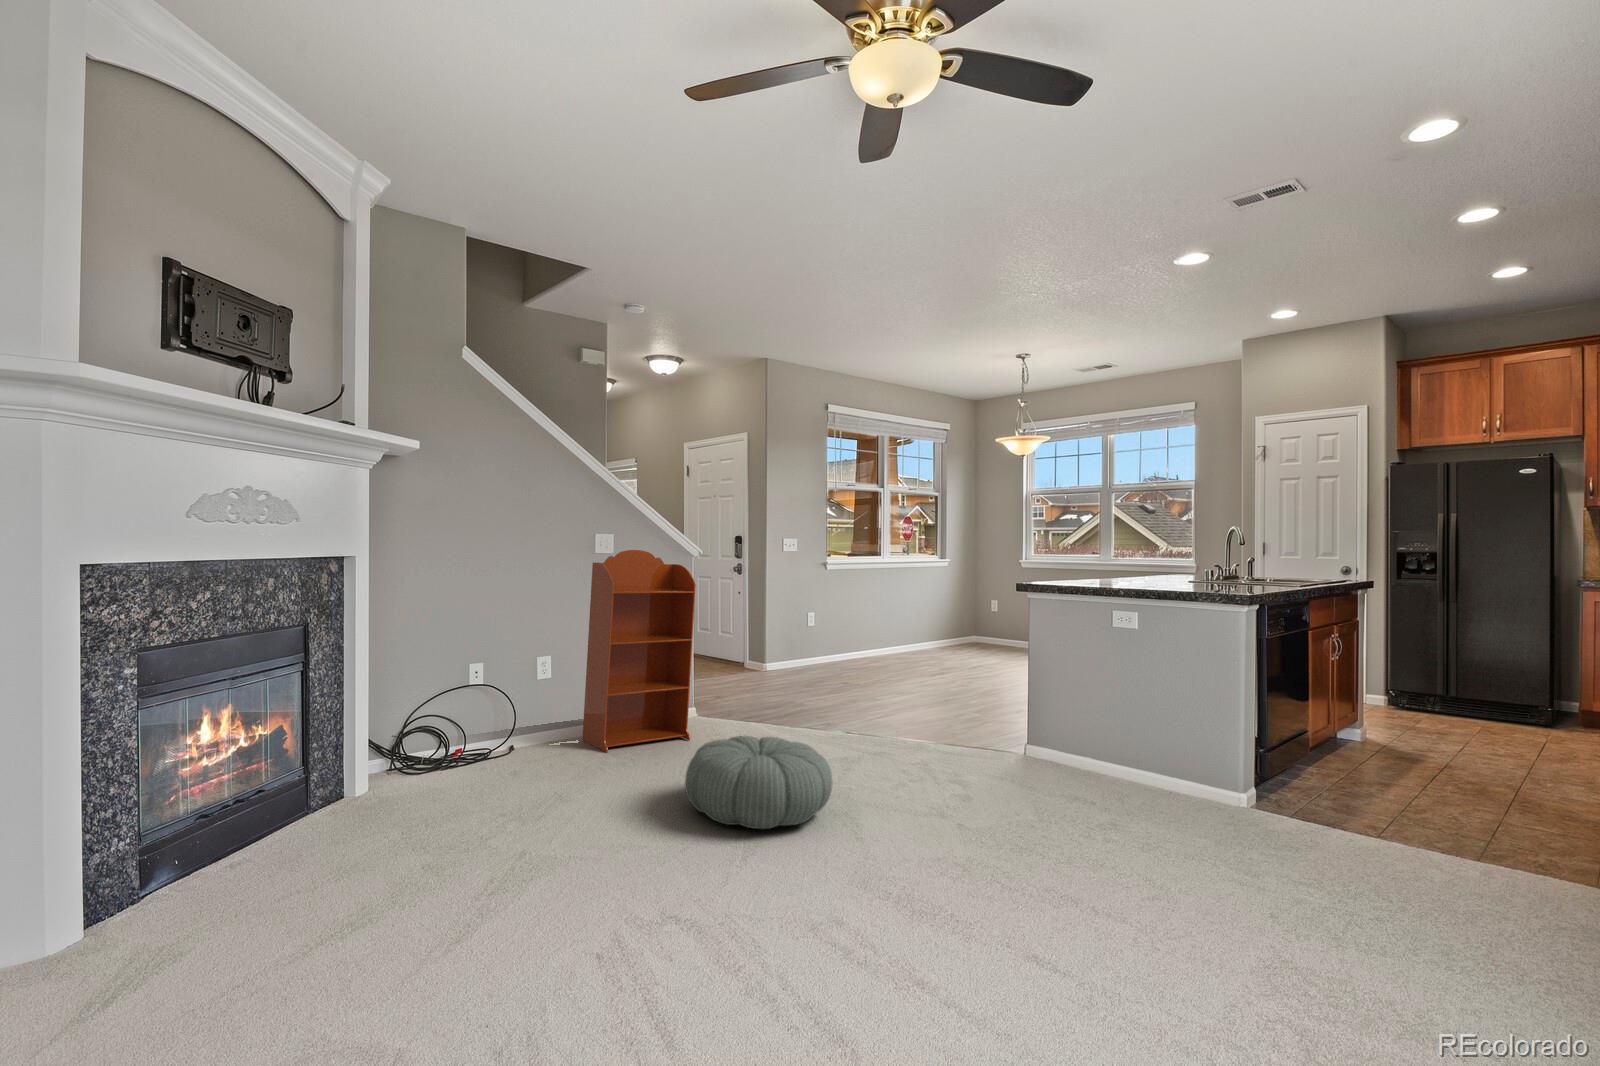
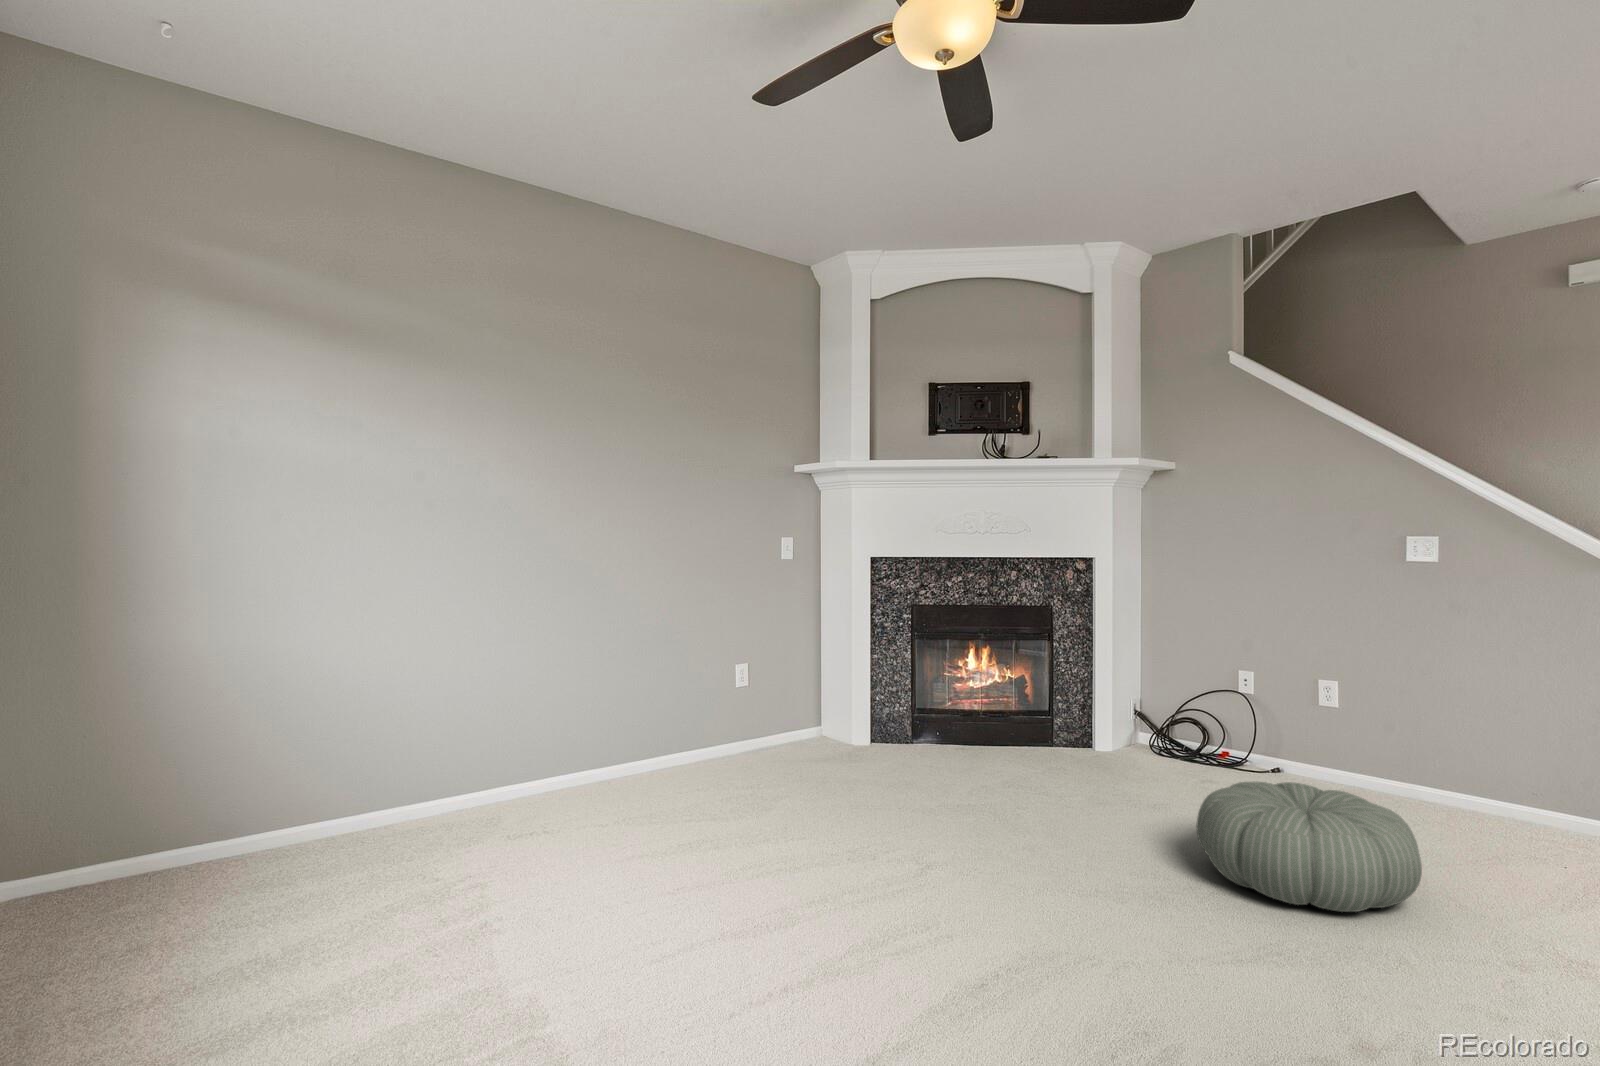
bookcase: present [582,550,696,753] -> none [1357,554,1531,835]

